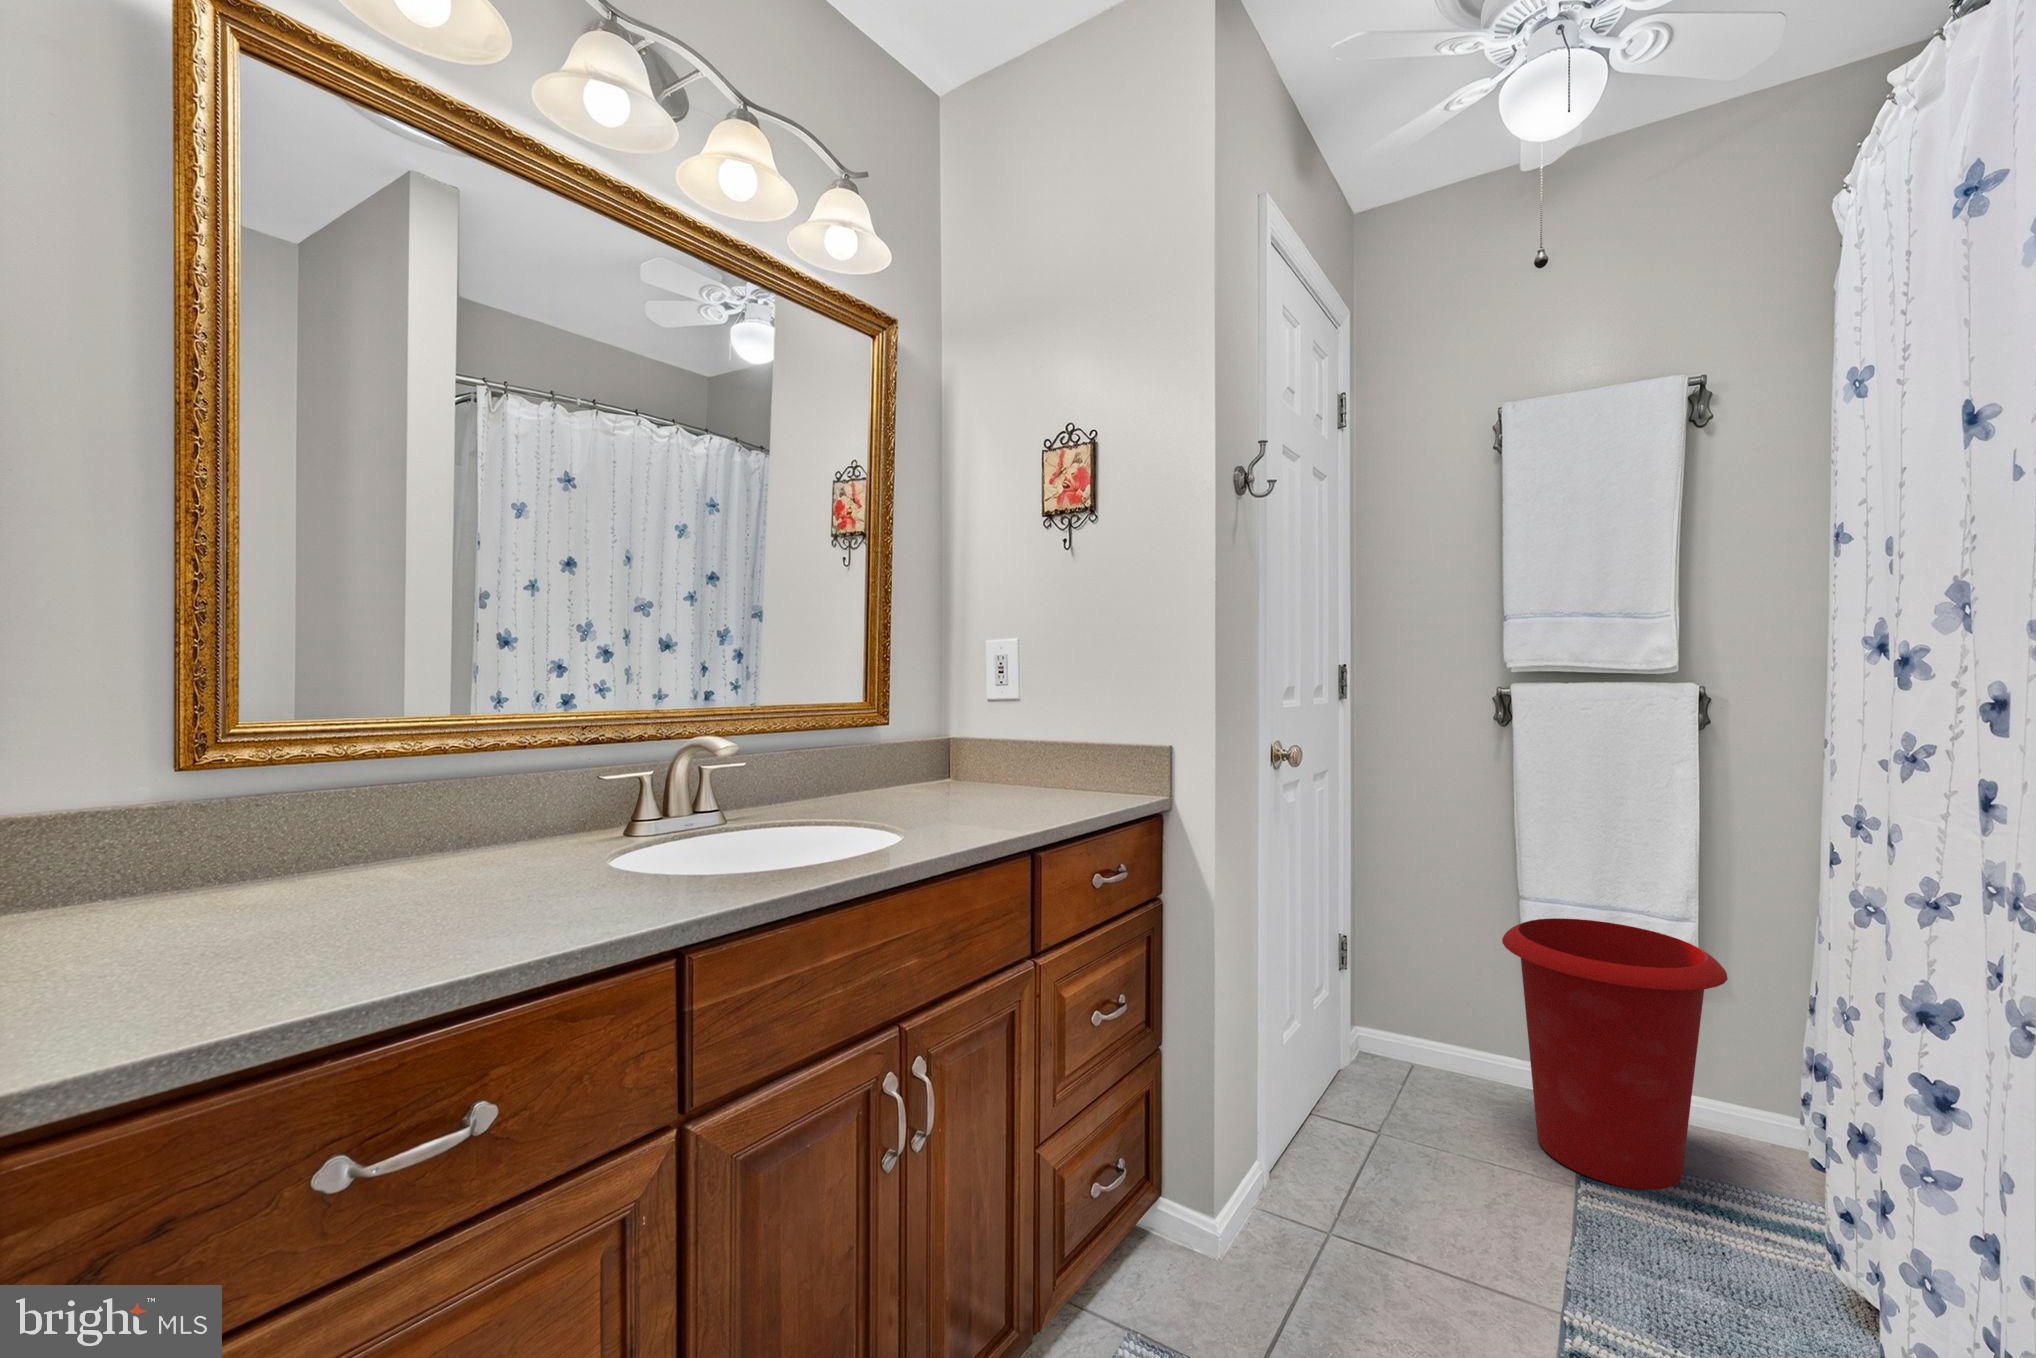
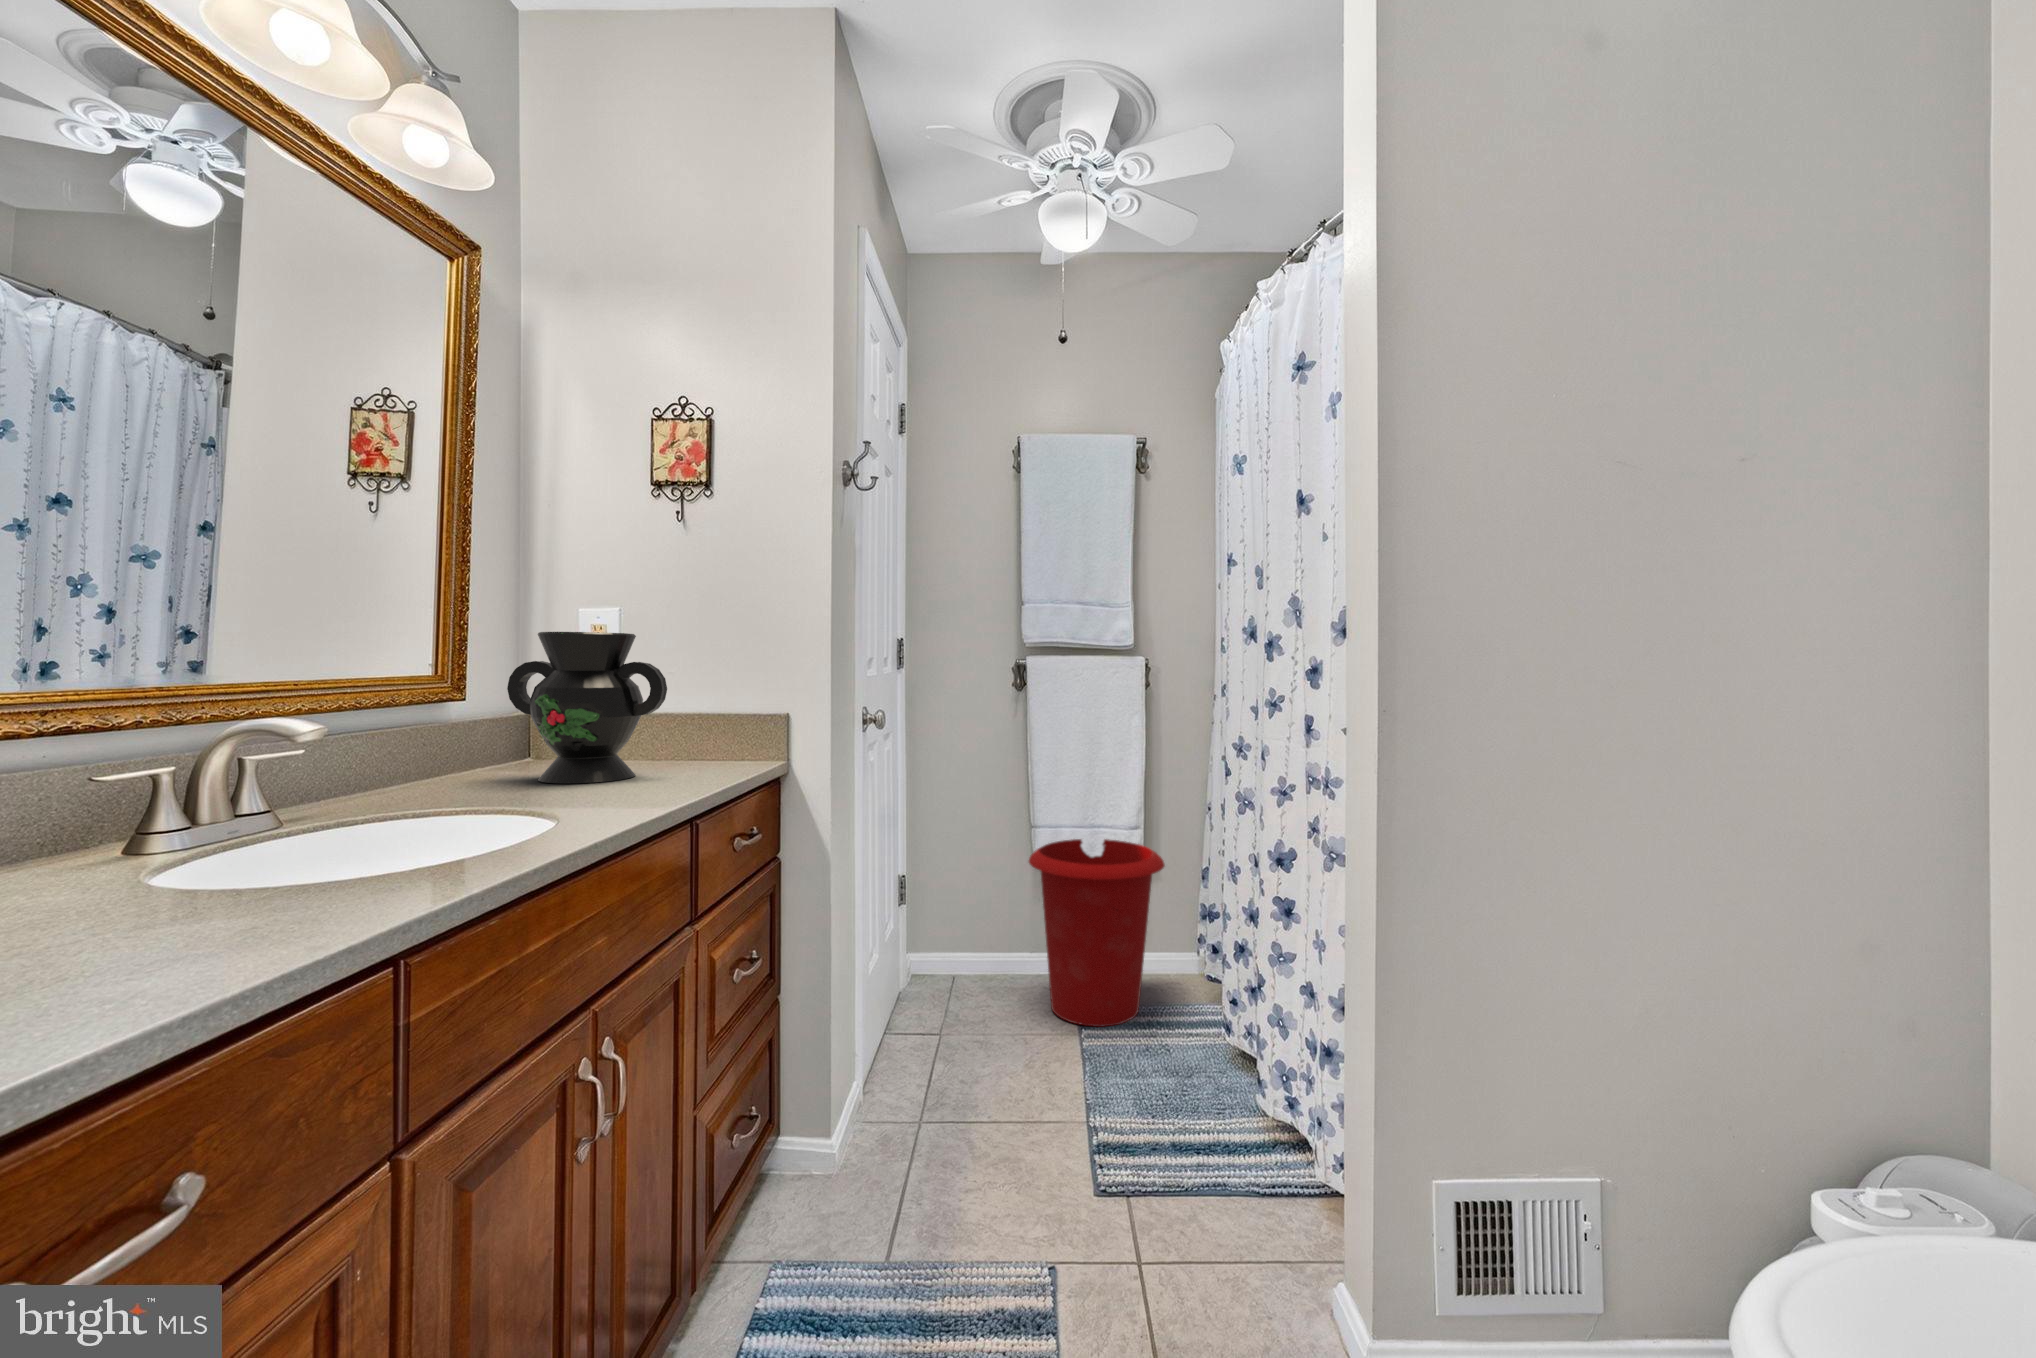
decorative vase: none [923,660,1045,802] -> present [507,632,667,784]

